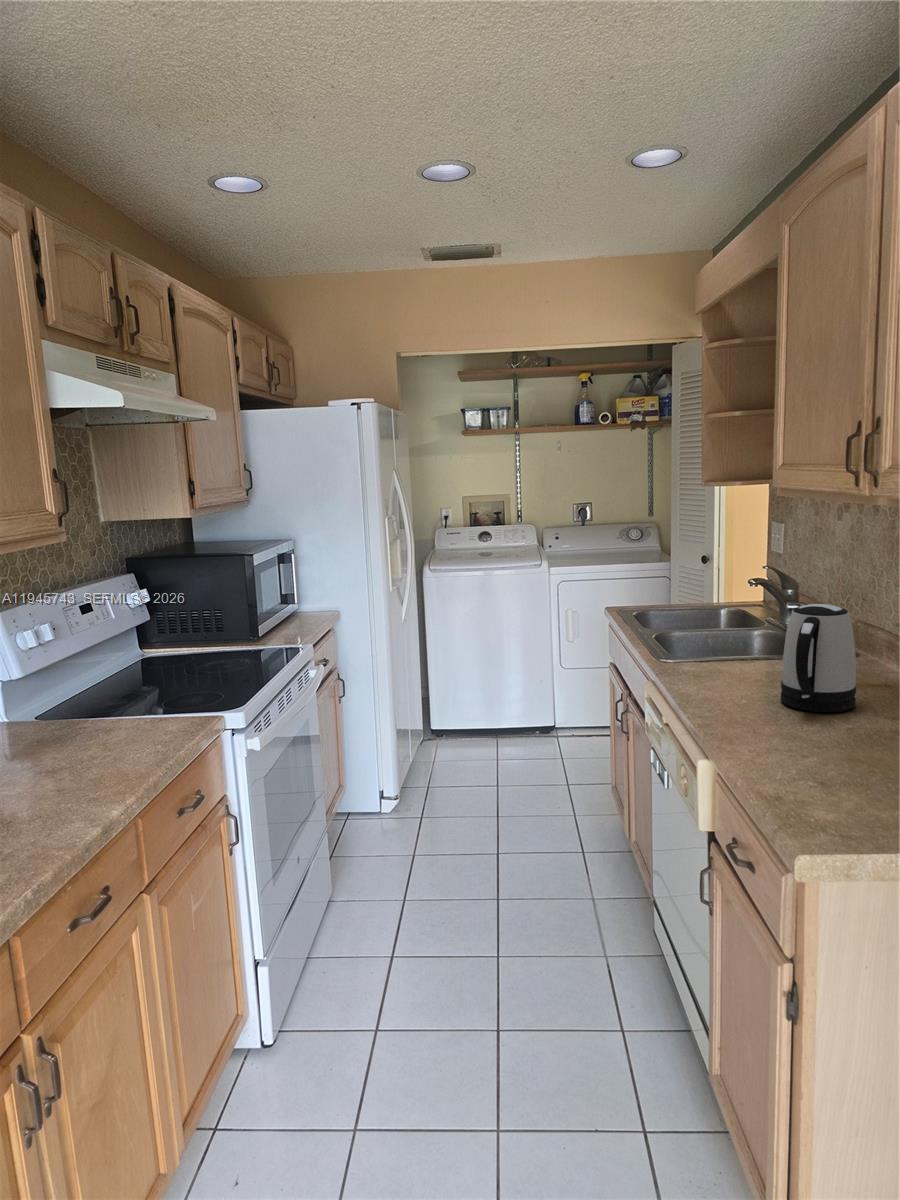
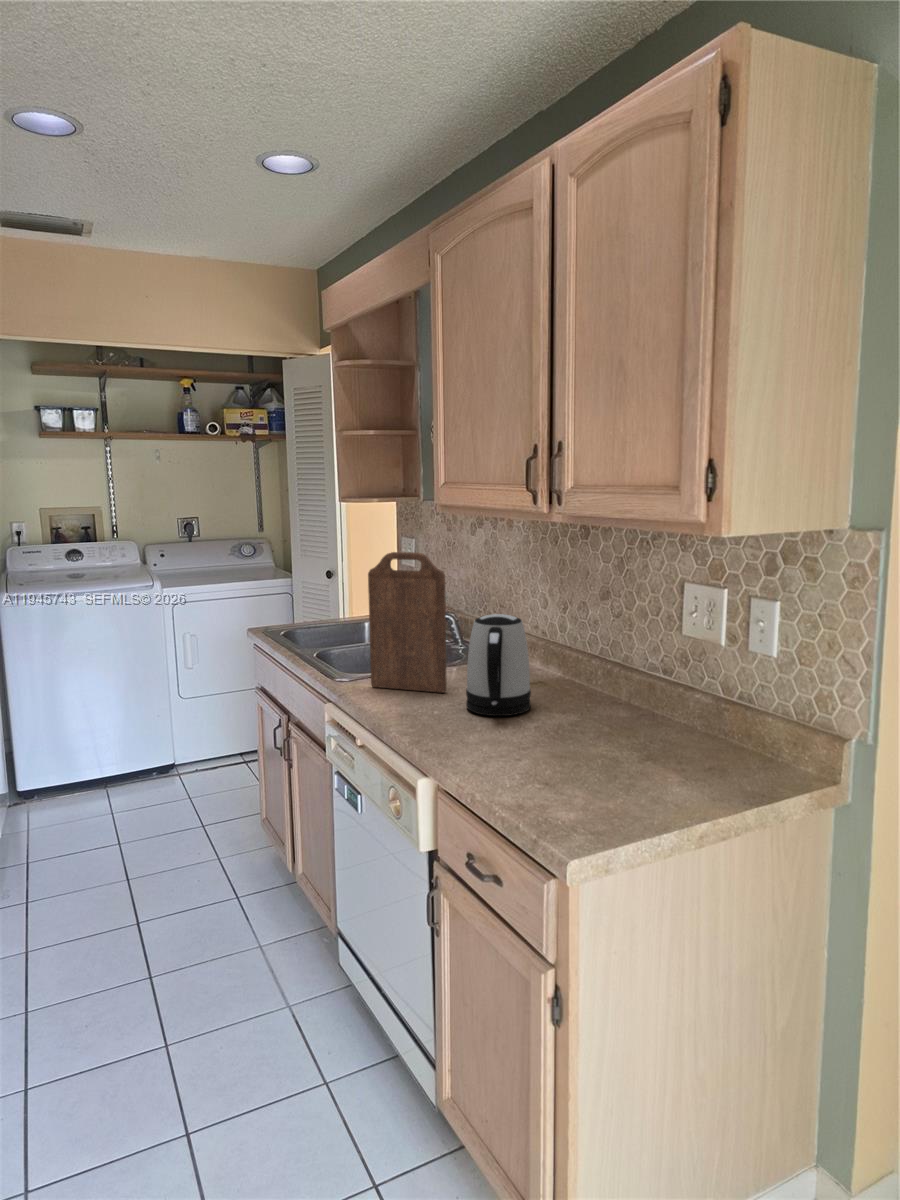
cutting board: none [694,536,772,682] -> present [368,552,447,693]

